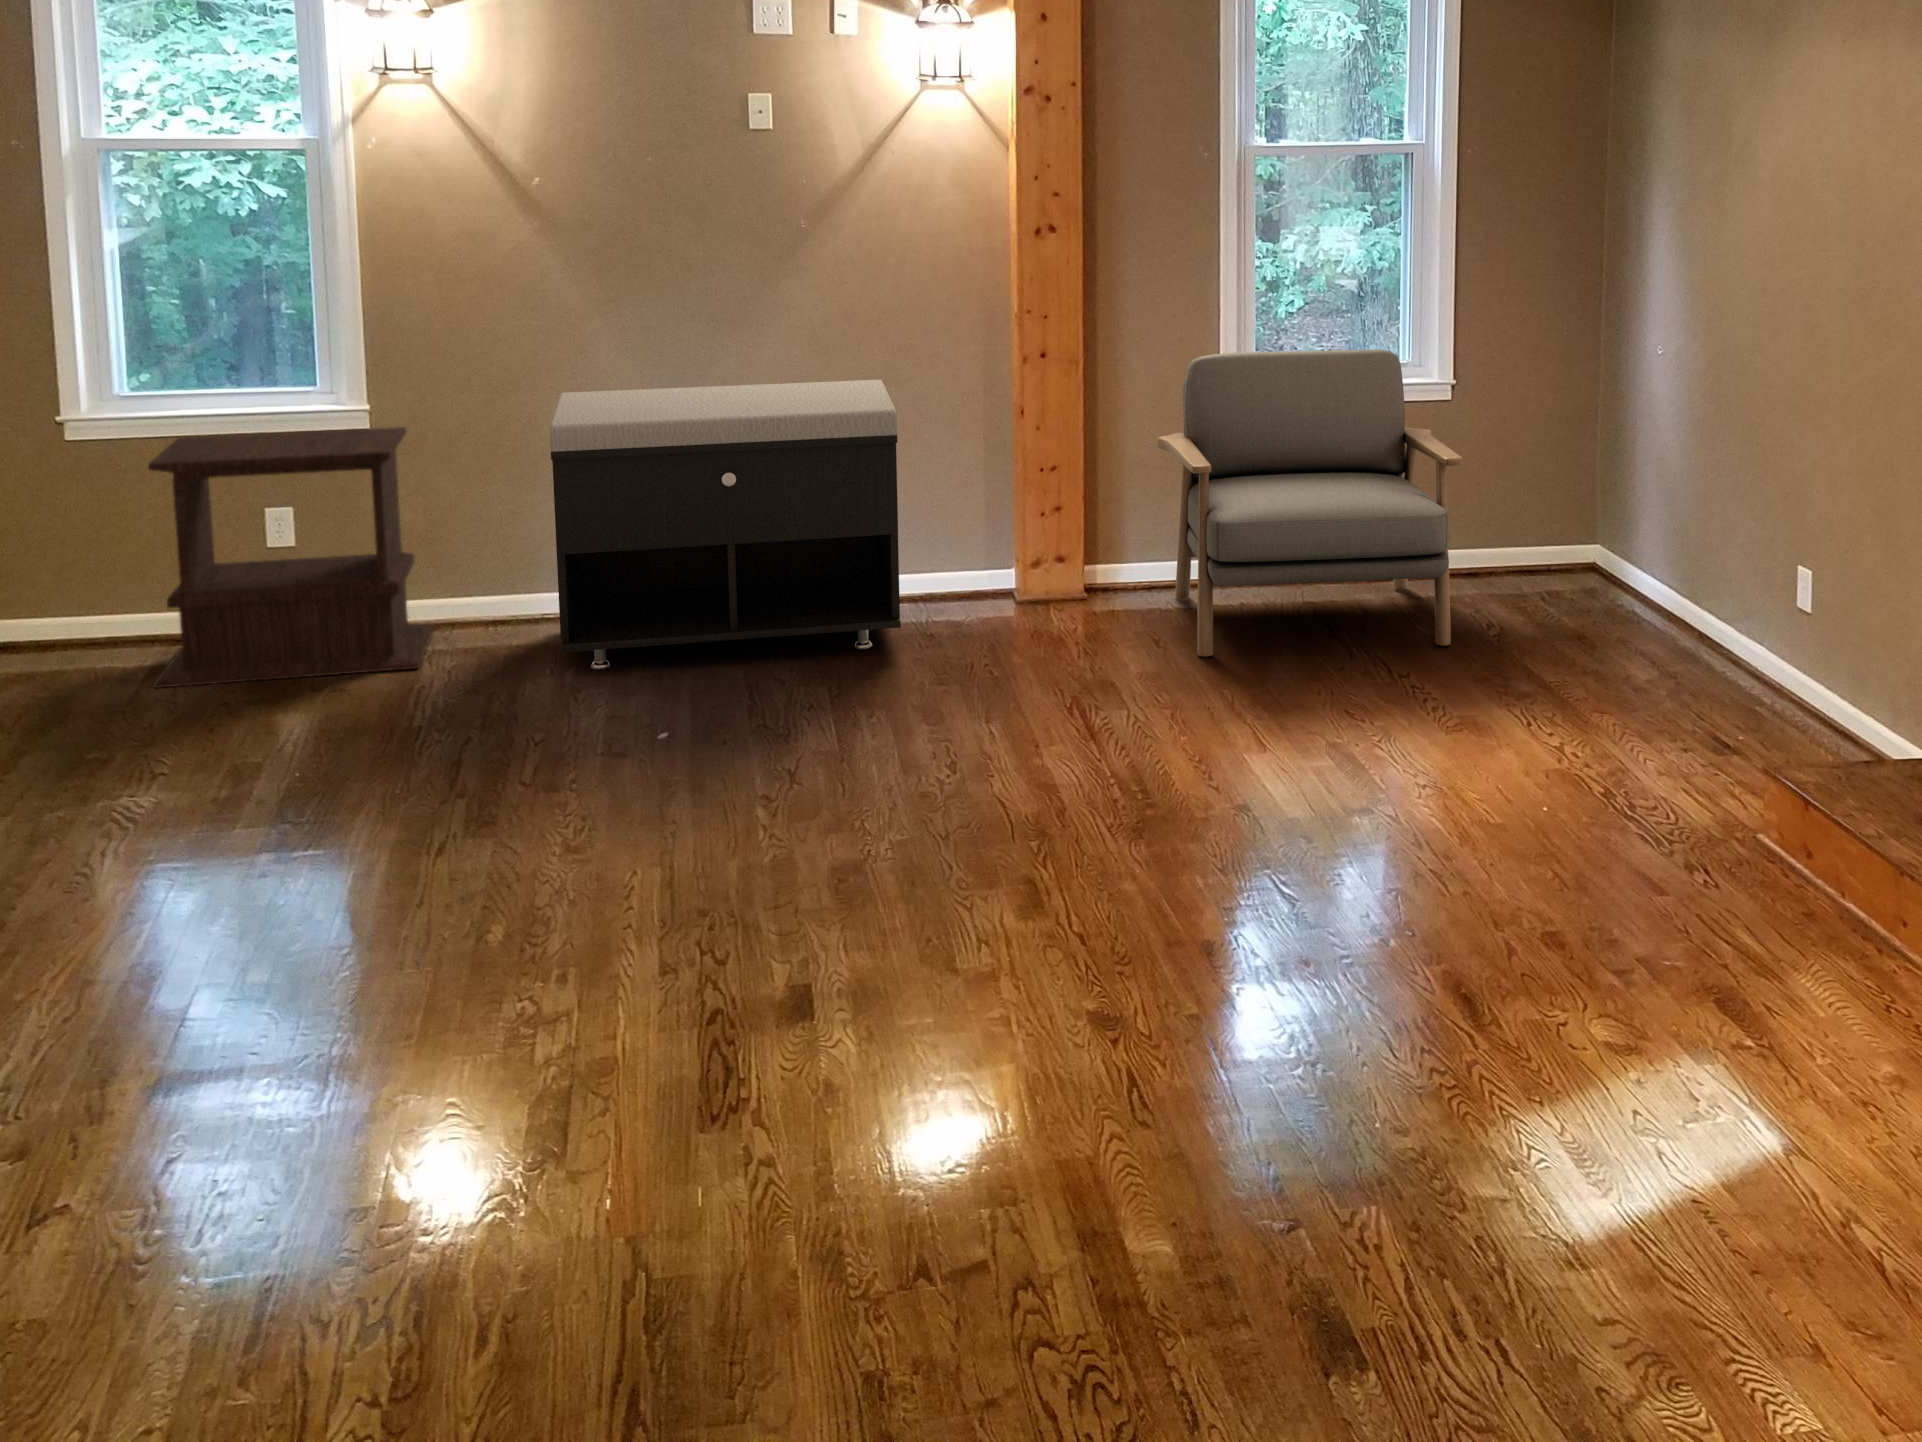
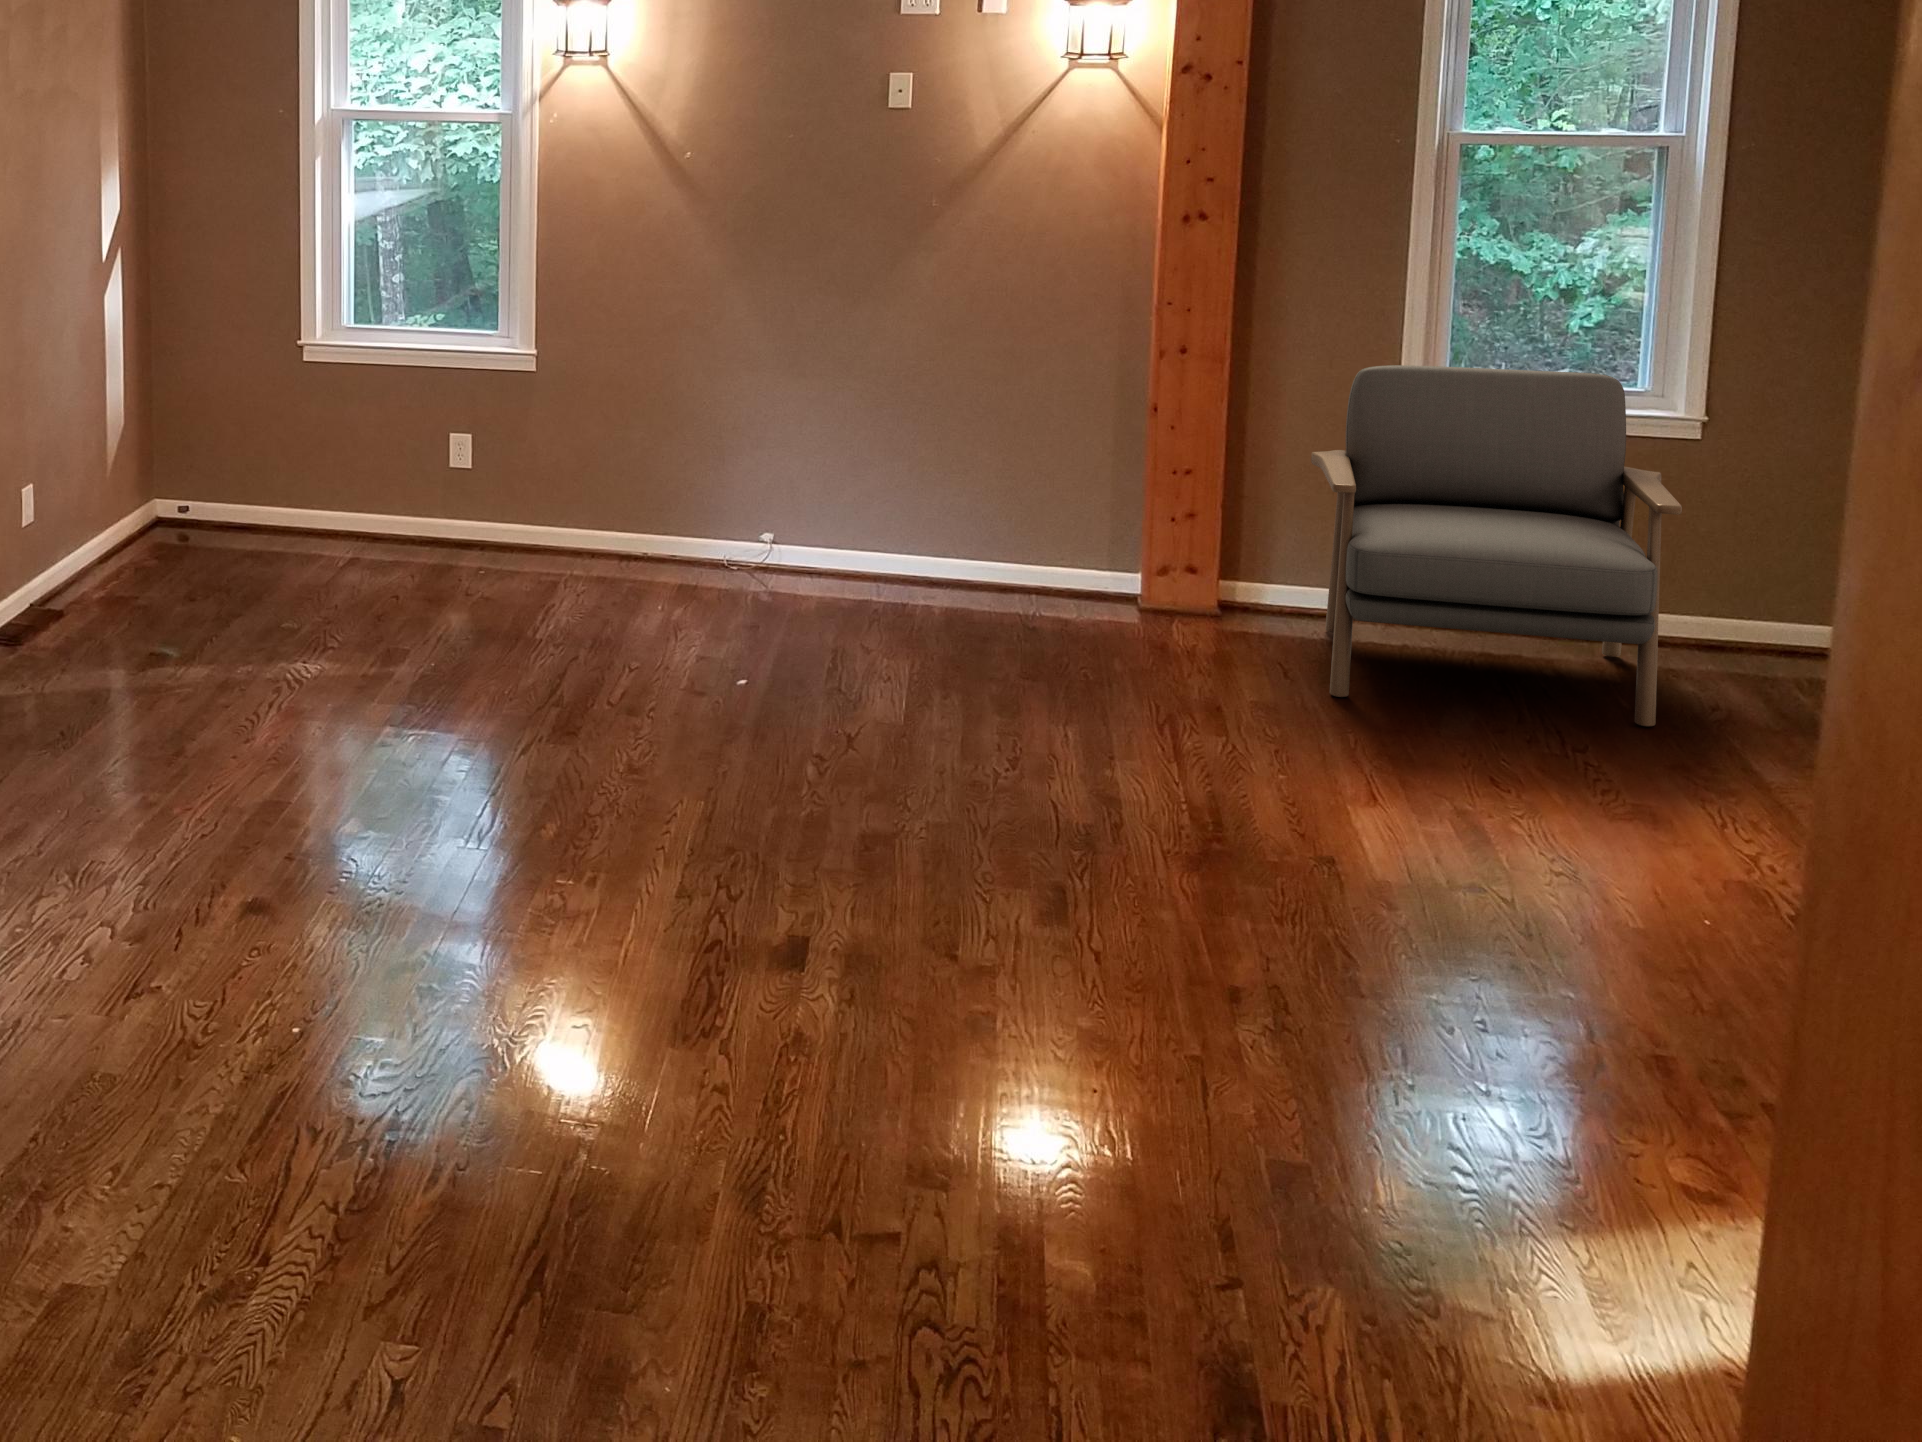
storage bench: present [550,380,901,669] -> none [677,358,1012,639]
side table: present [148,427,434,688] -> none [349,374,583,601]

